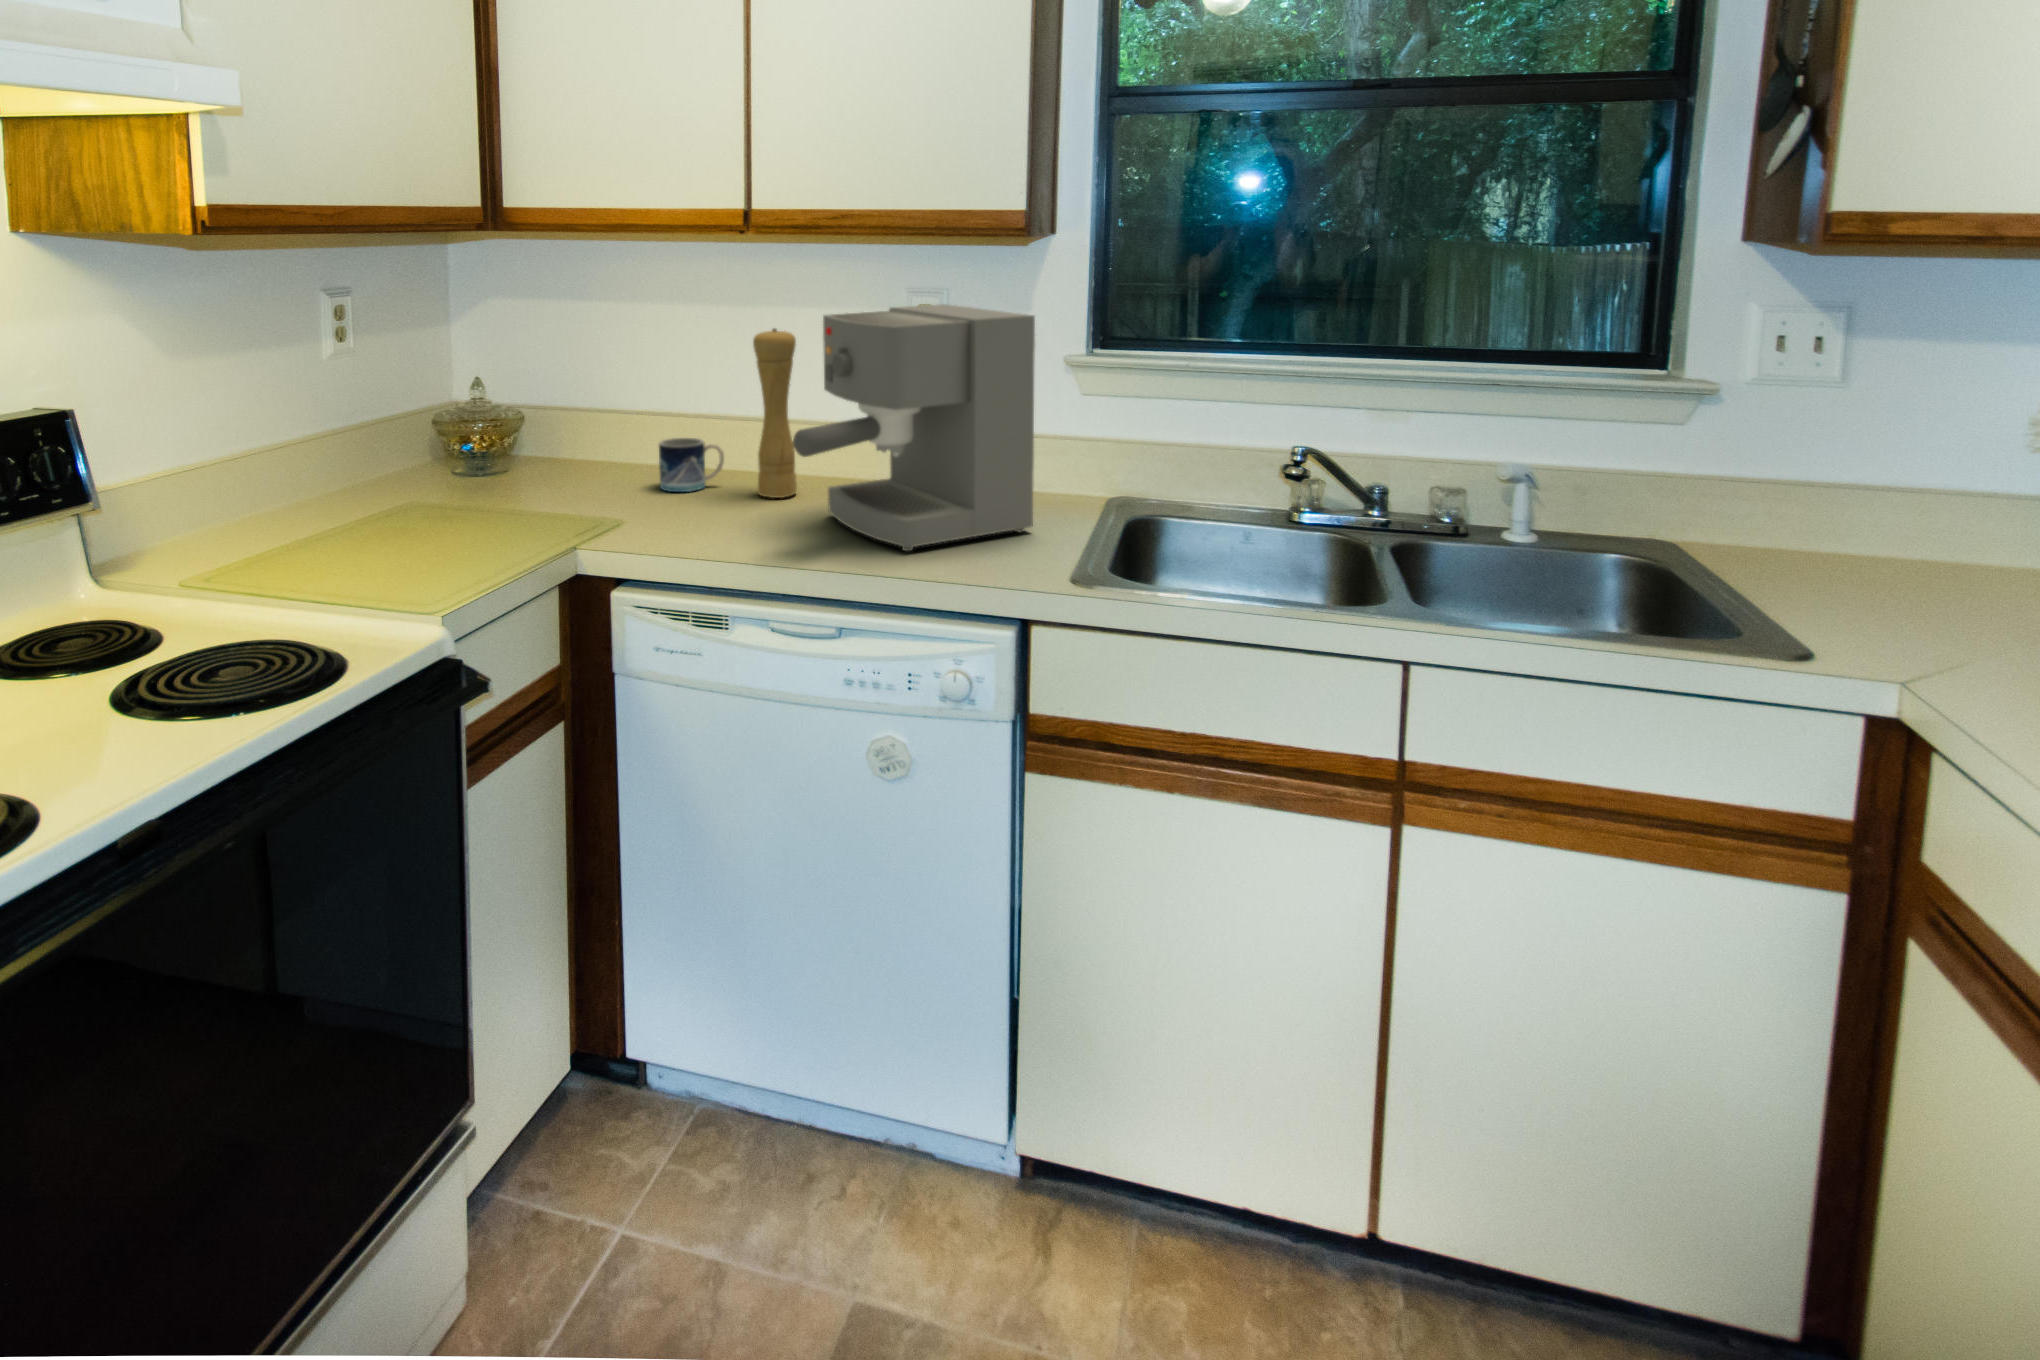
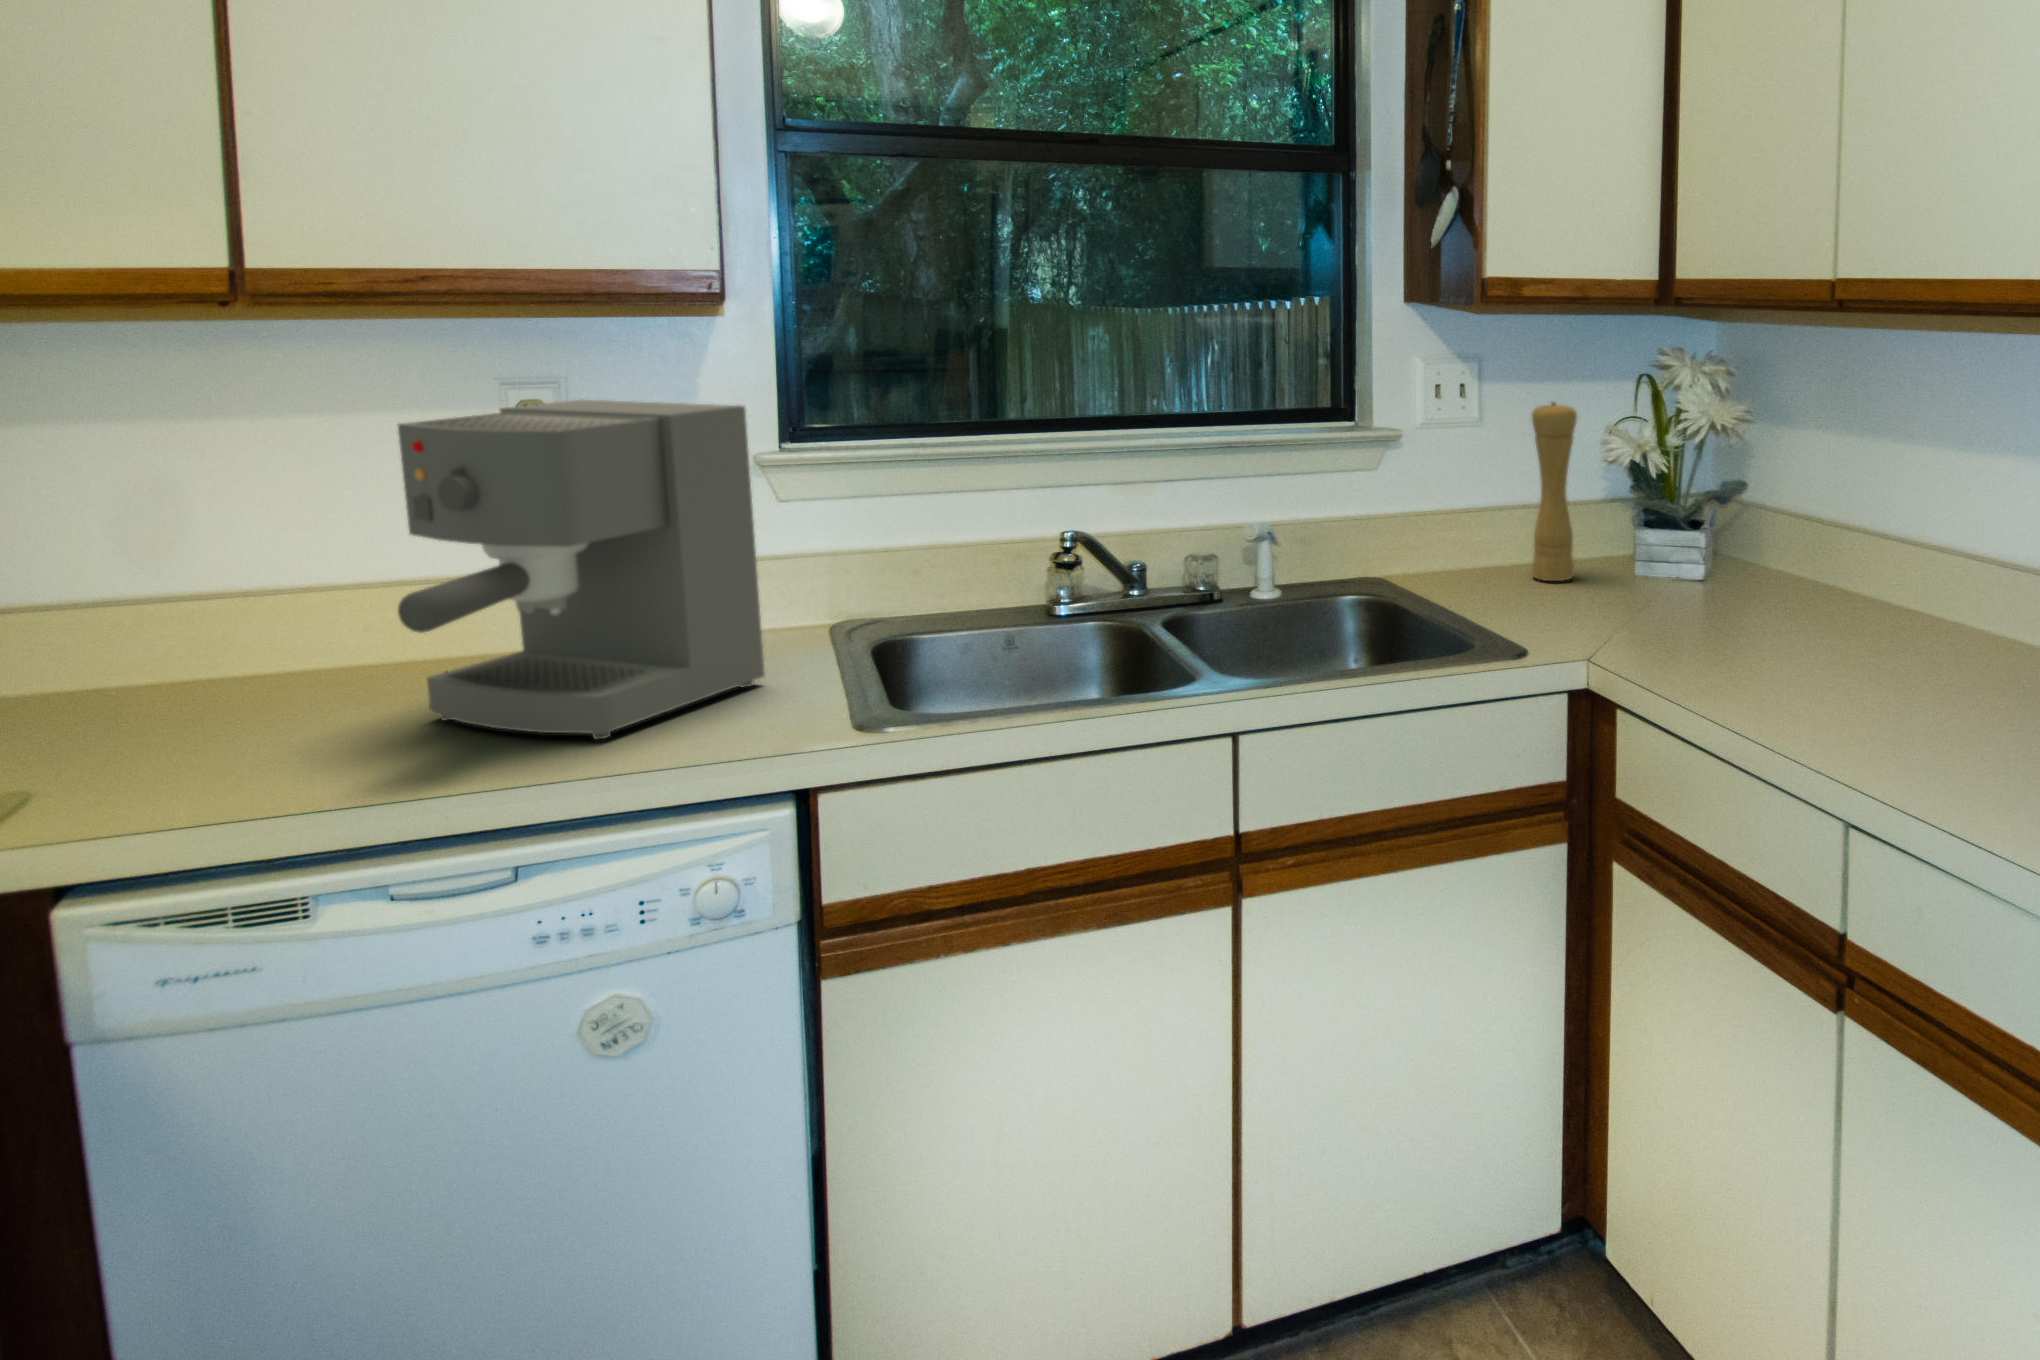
pepper mill: present [753,328,797,498] -> present [1531,402,1577,581]
mug: present [659,438,724,492] -> none [35,645,184,741]

